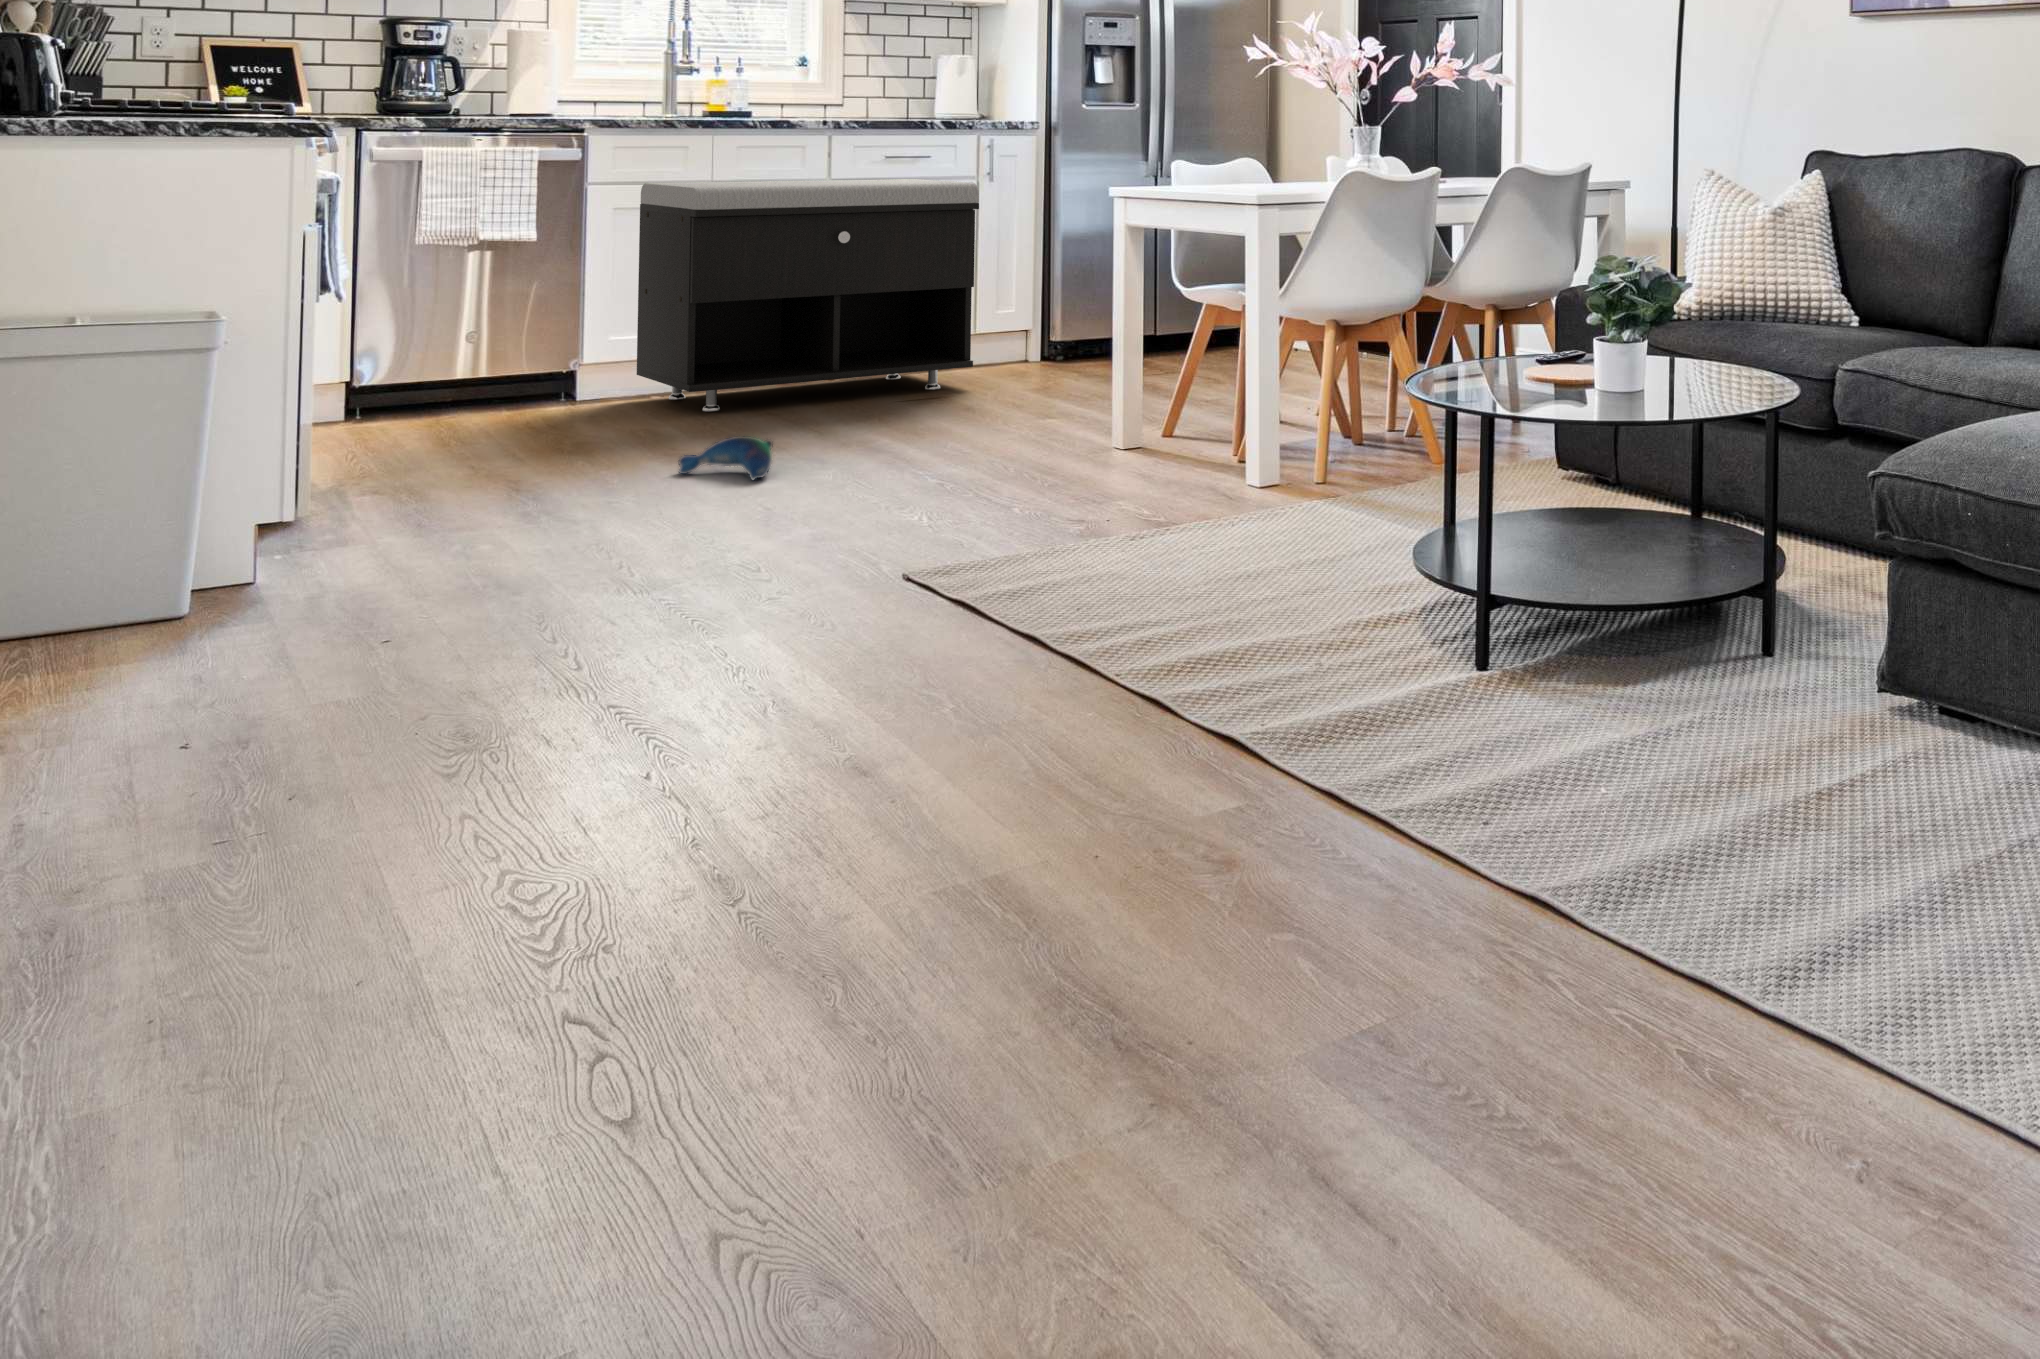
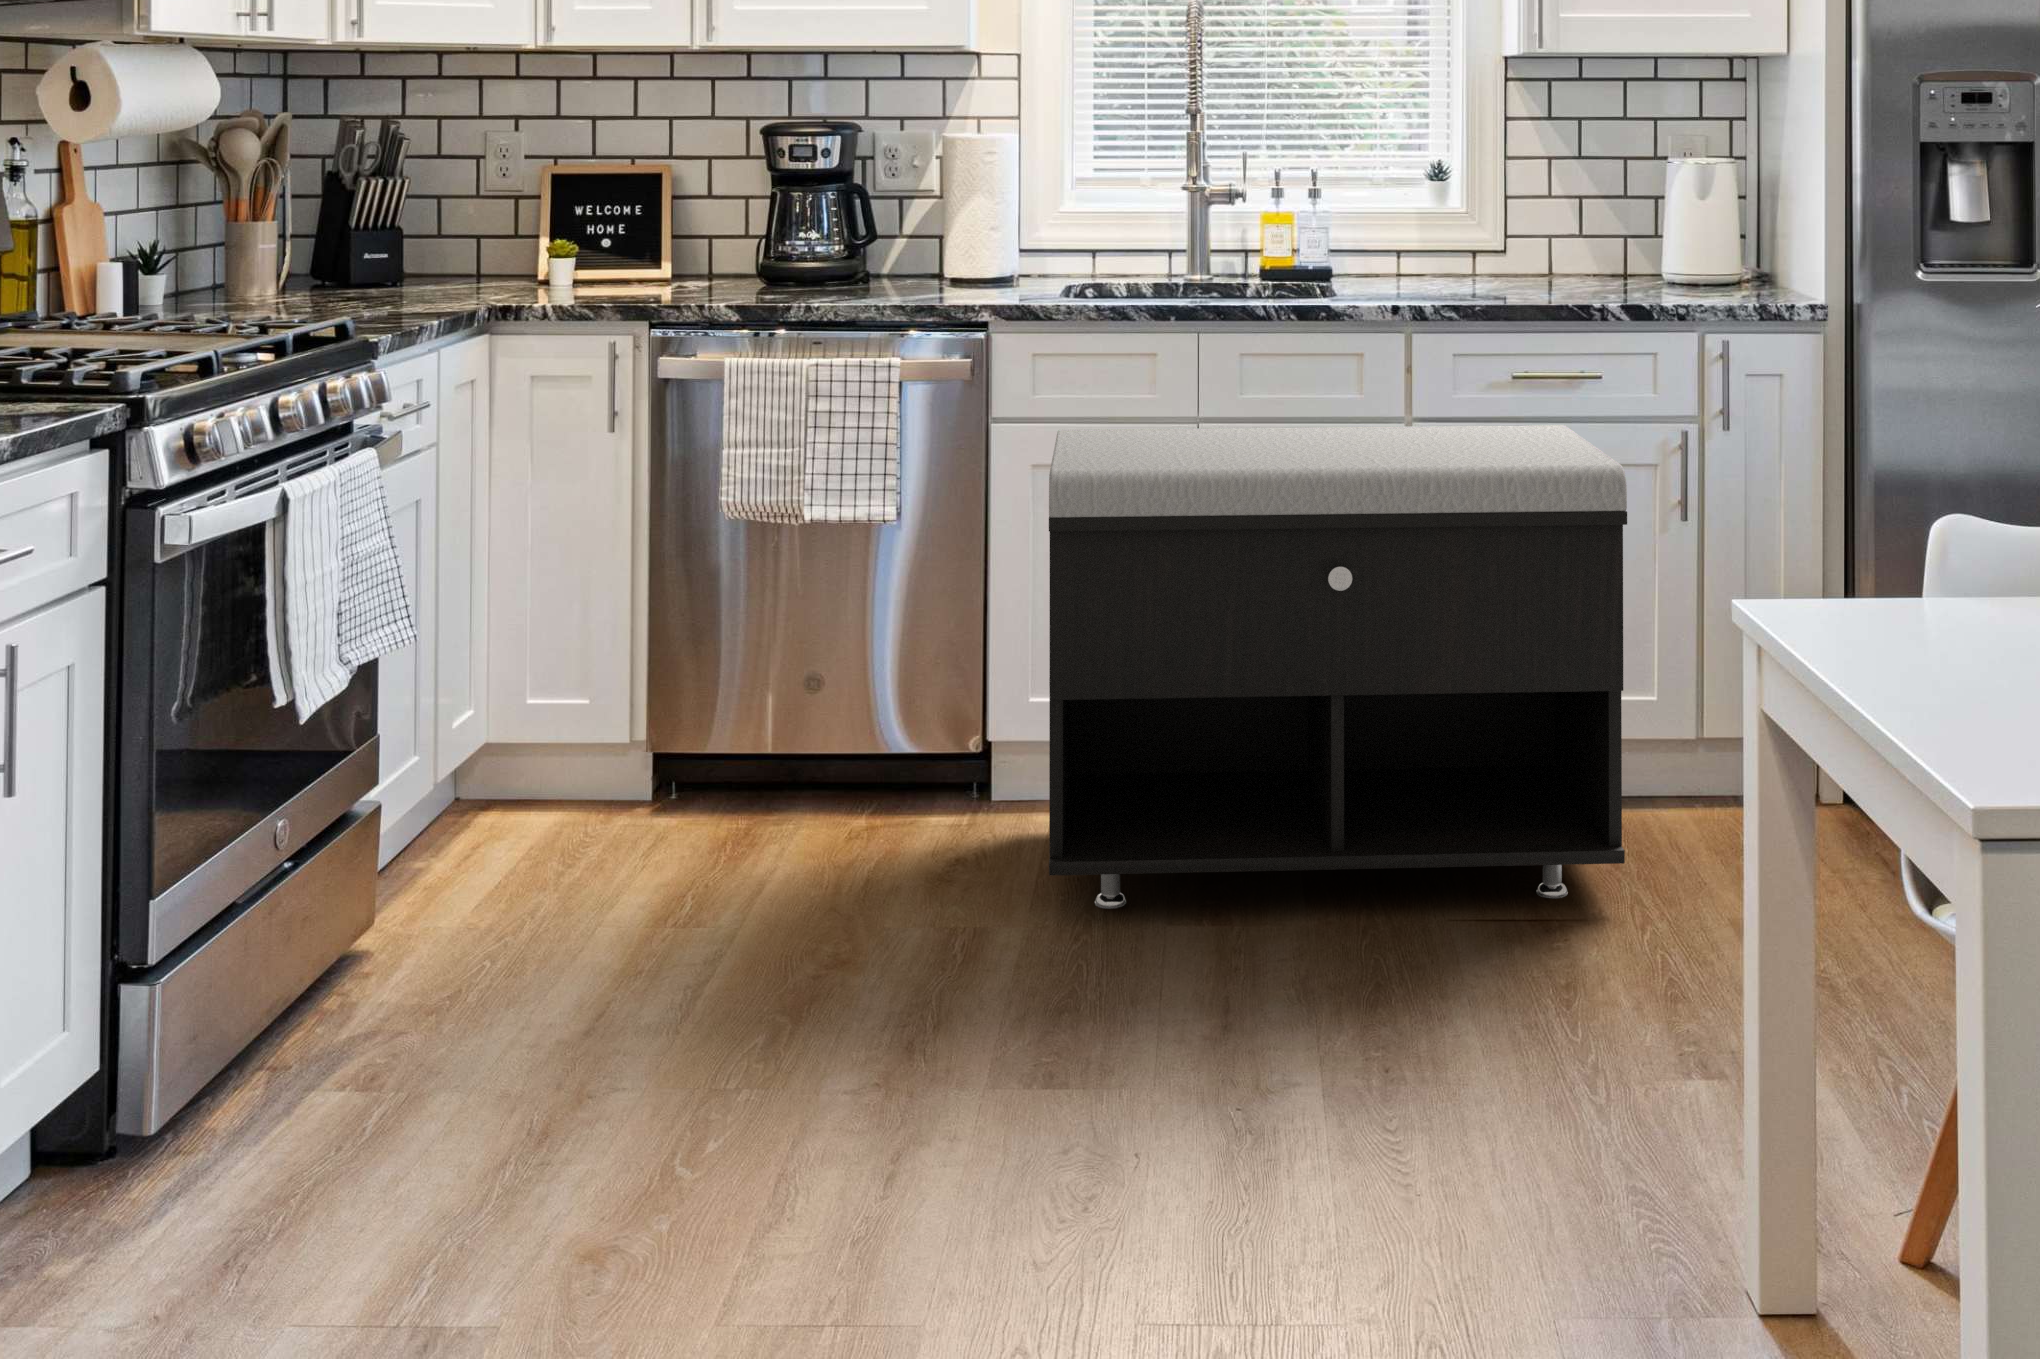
plush toy: present [679,436,773,480] -> none [762,1137,936,1299]

